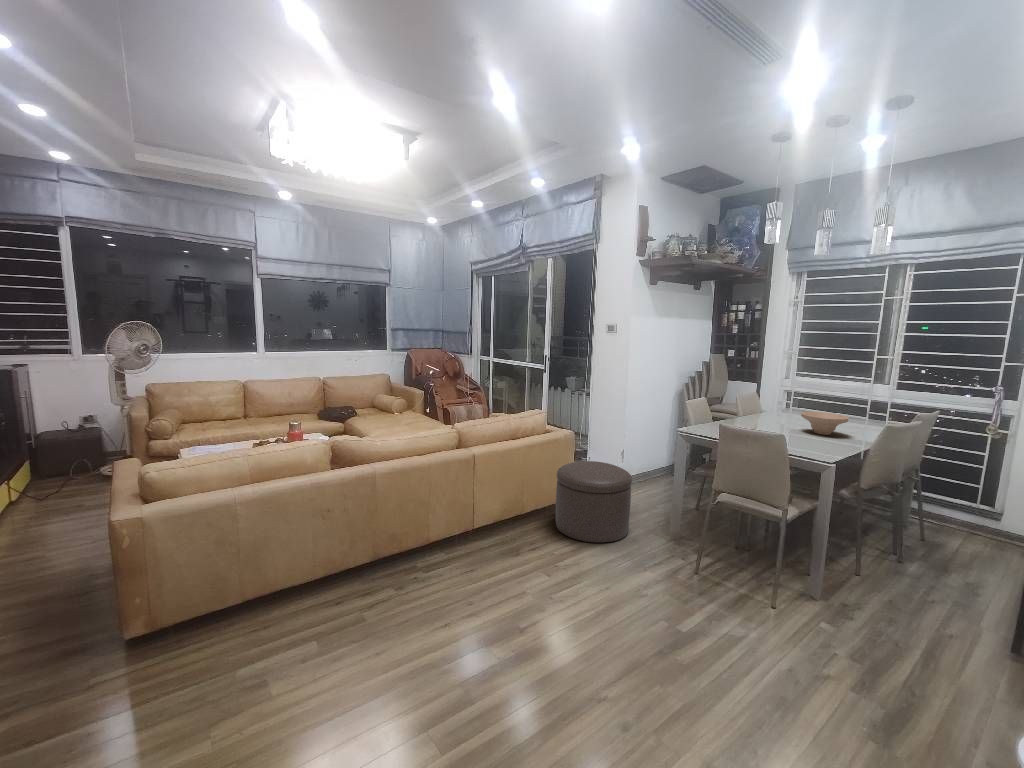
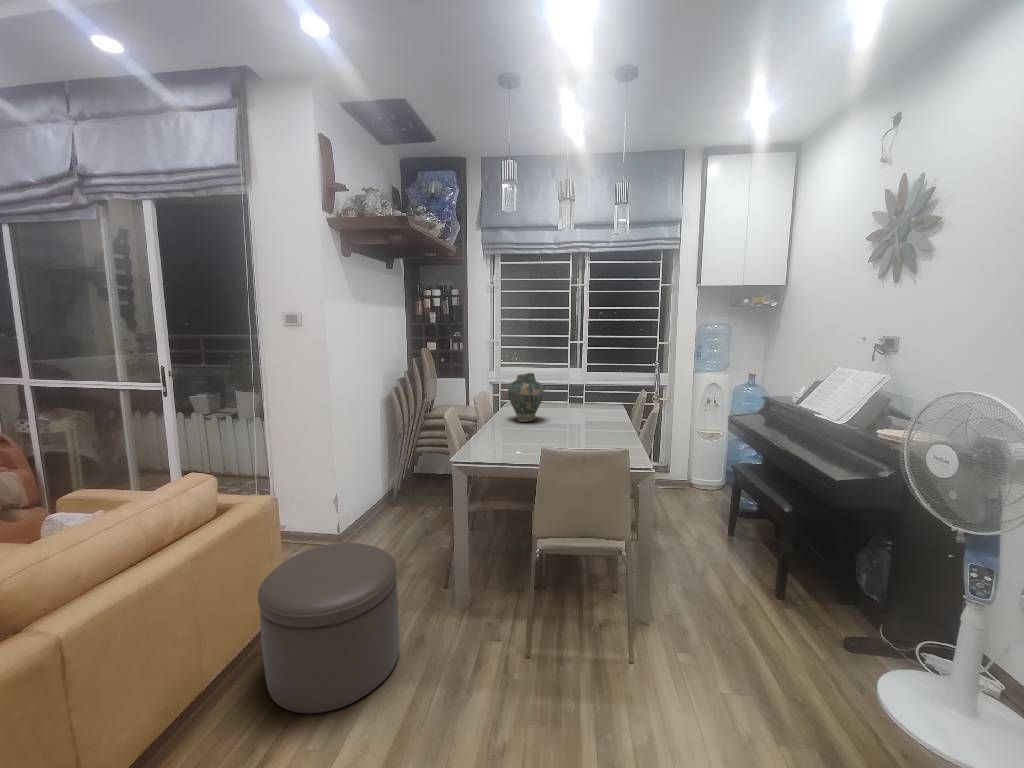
vase: none [765,378,801,420] -> present [508,373,544,422]
bowl: present [801,412,849,435] -> none [561,408,606,433]

